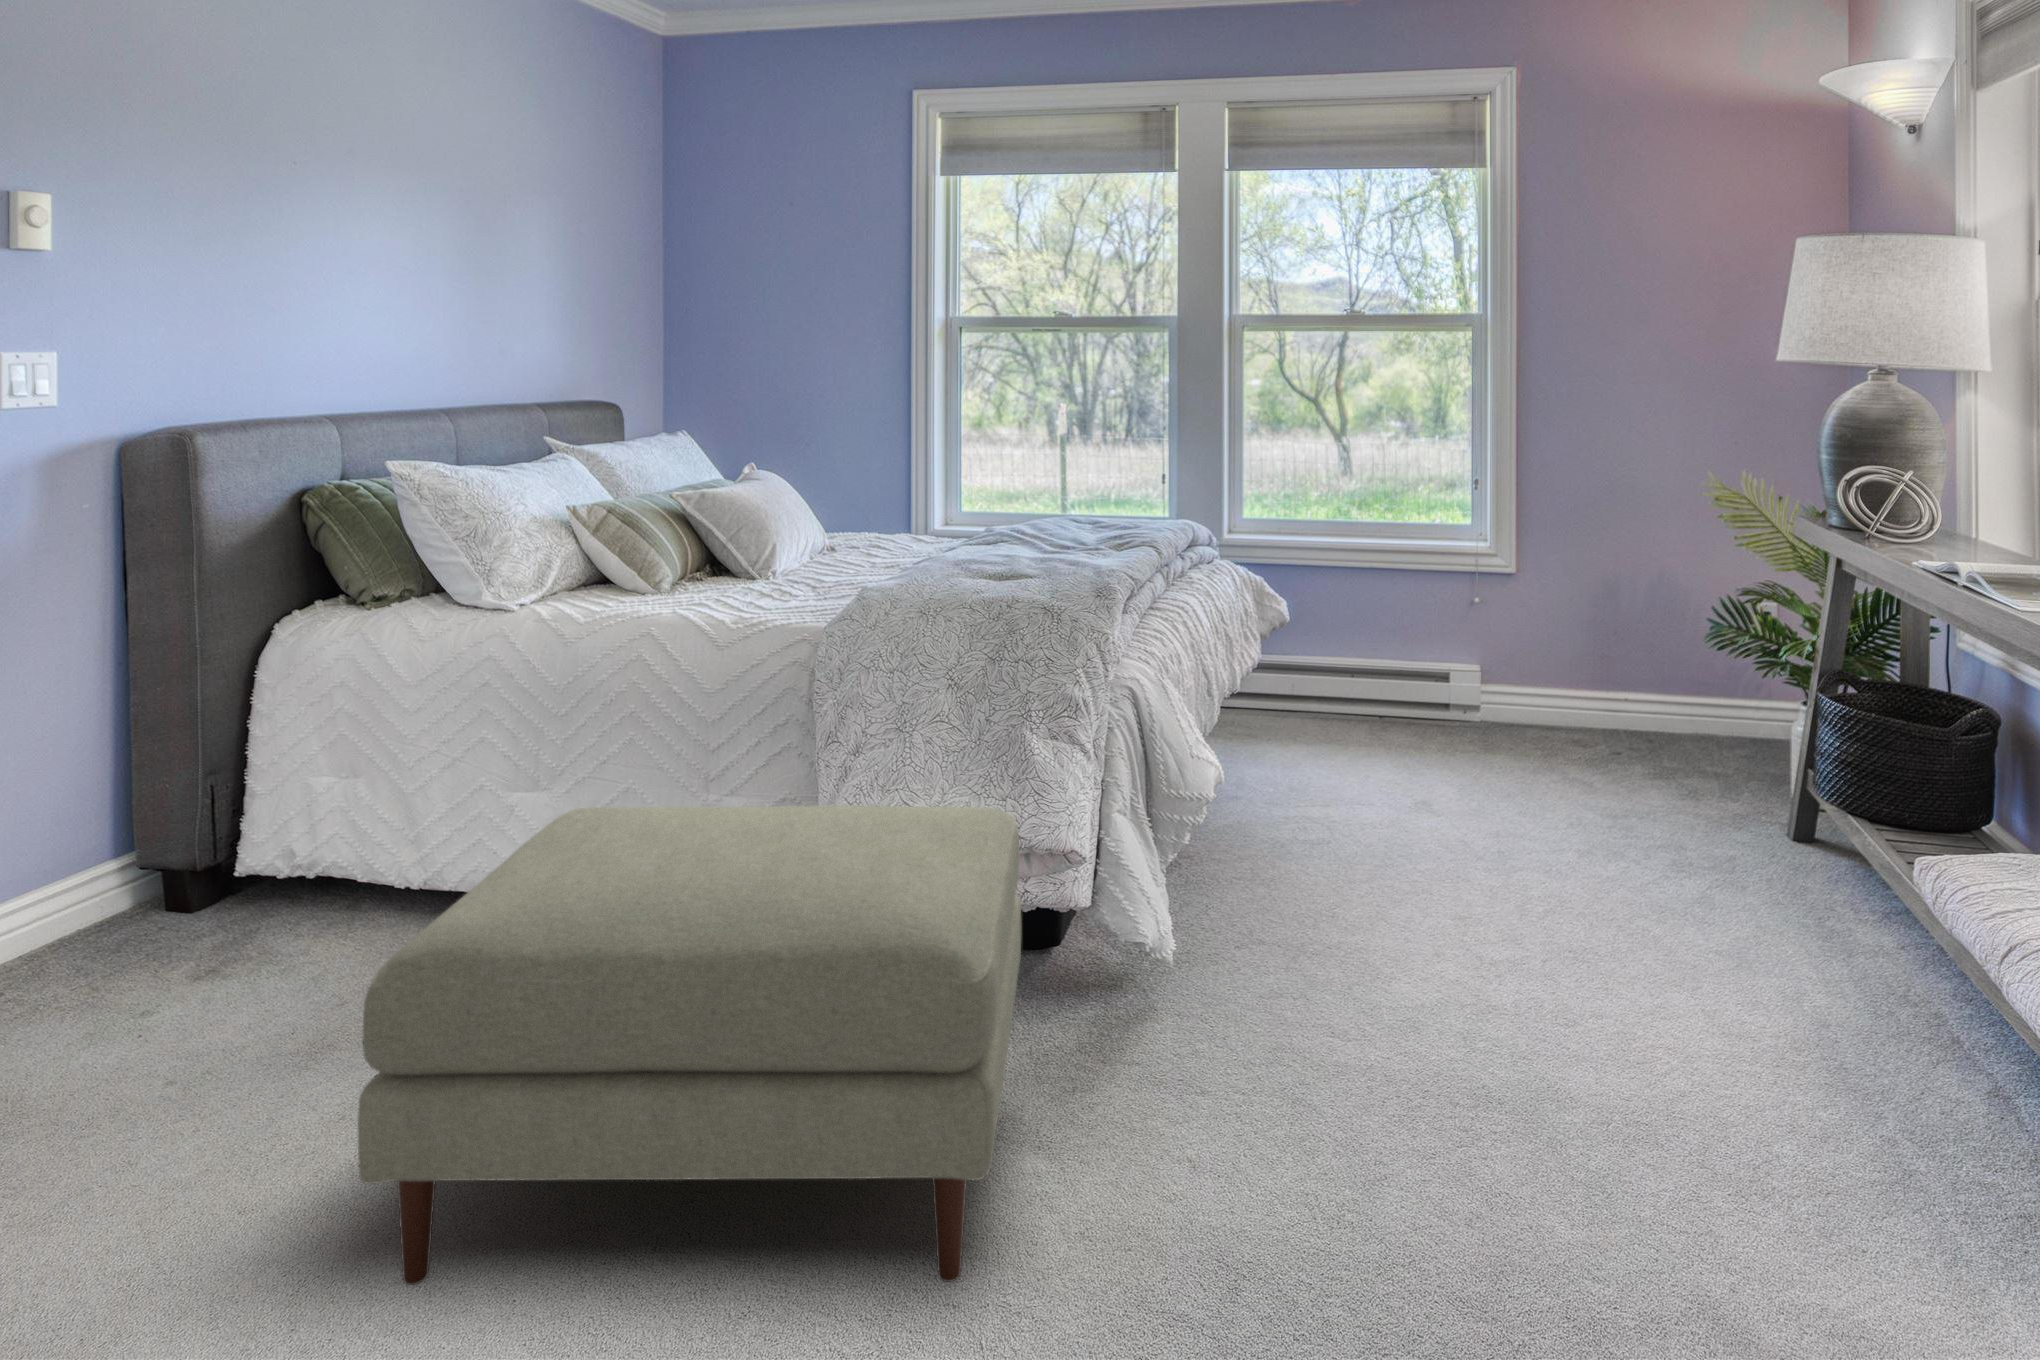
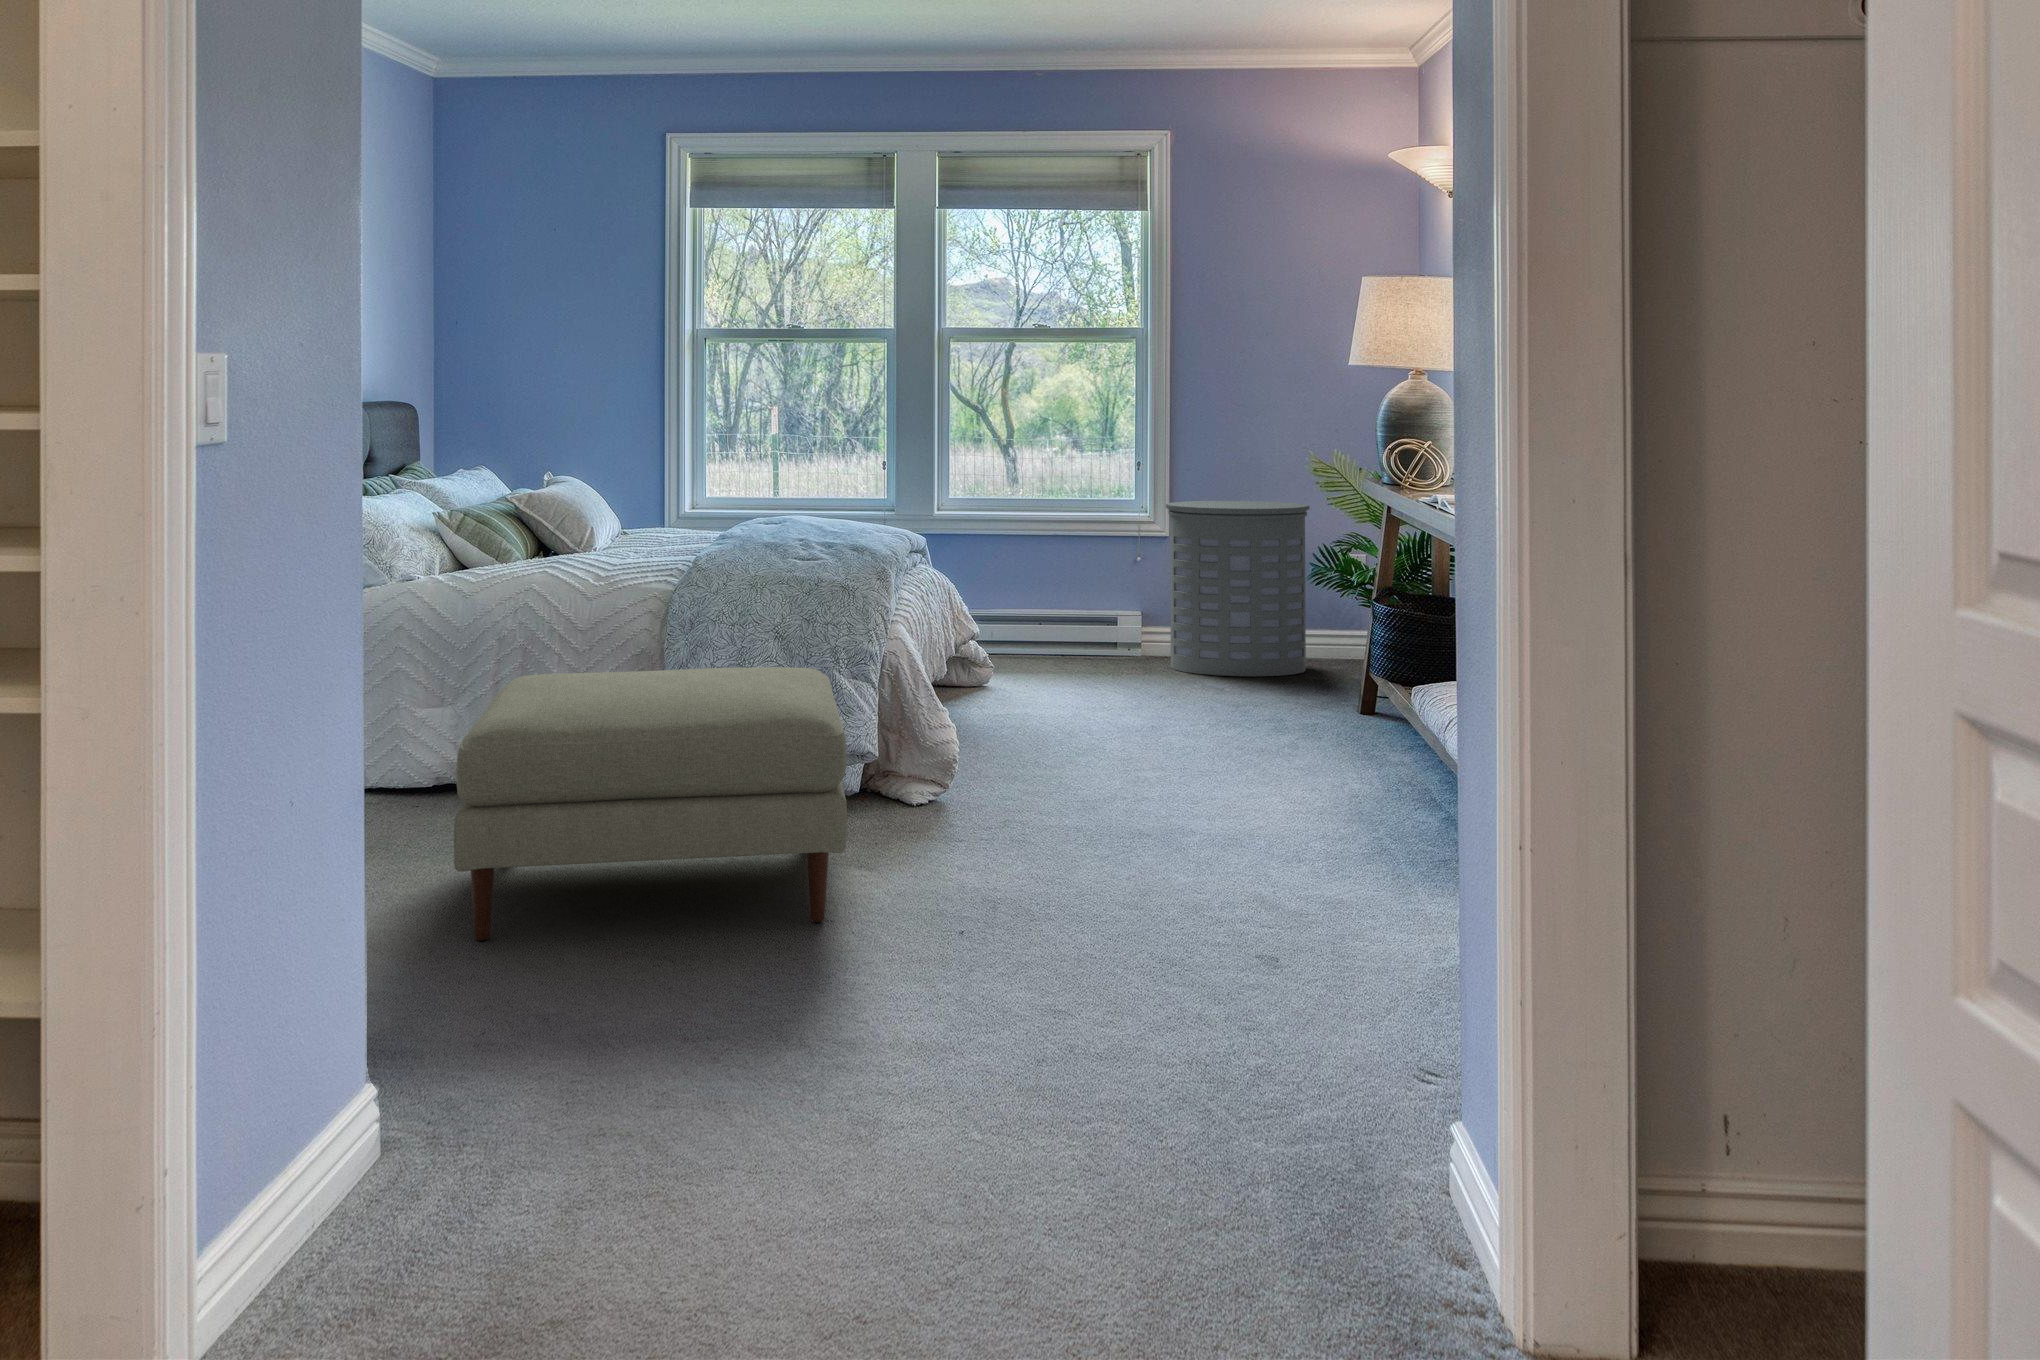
laundry hamper: none [1515,529,1706,760] -> present [1166,501,1310,676]

